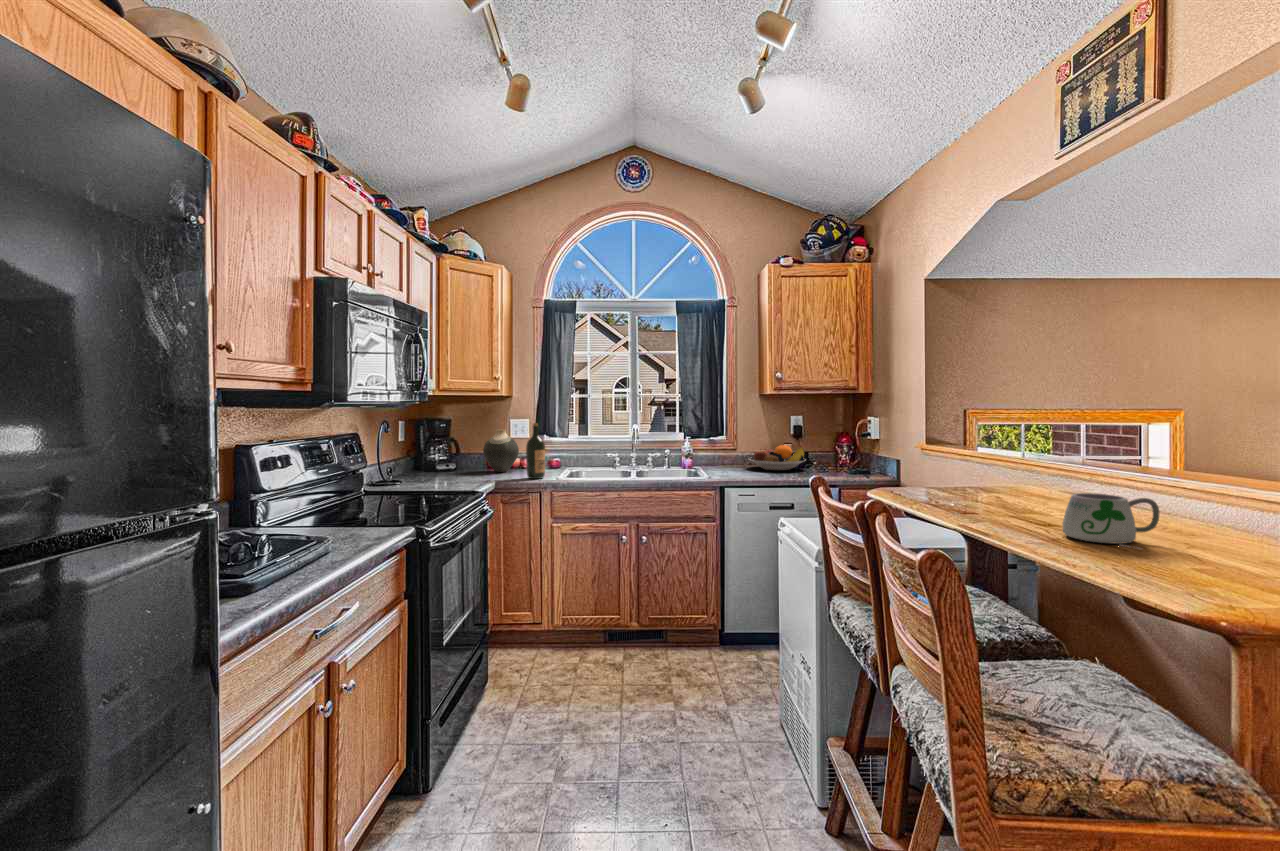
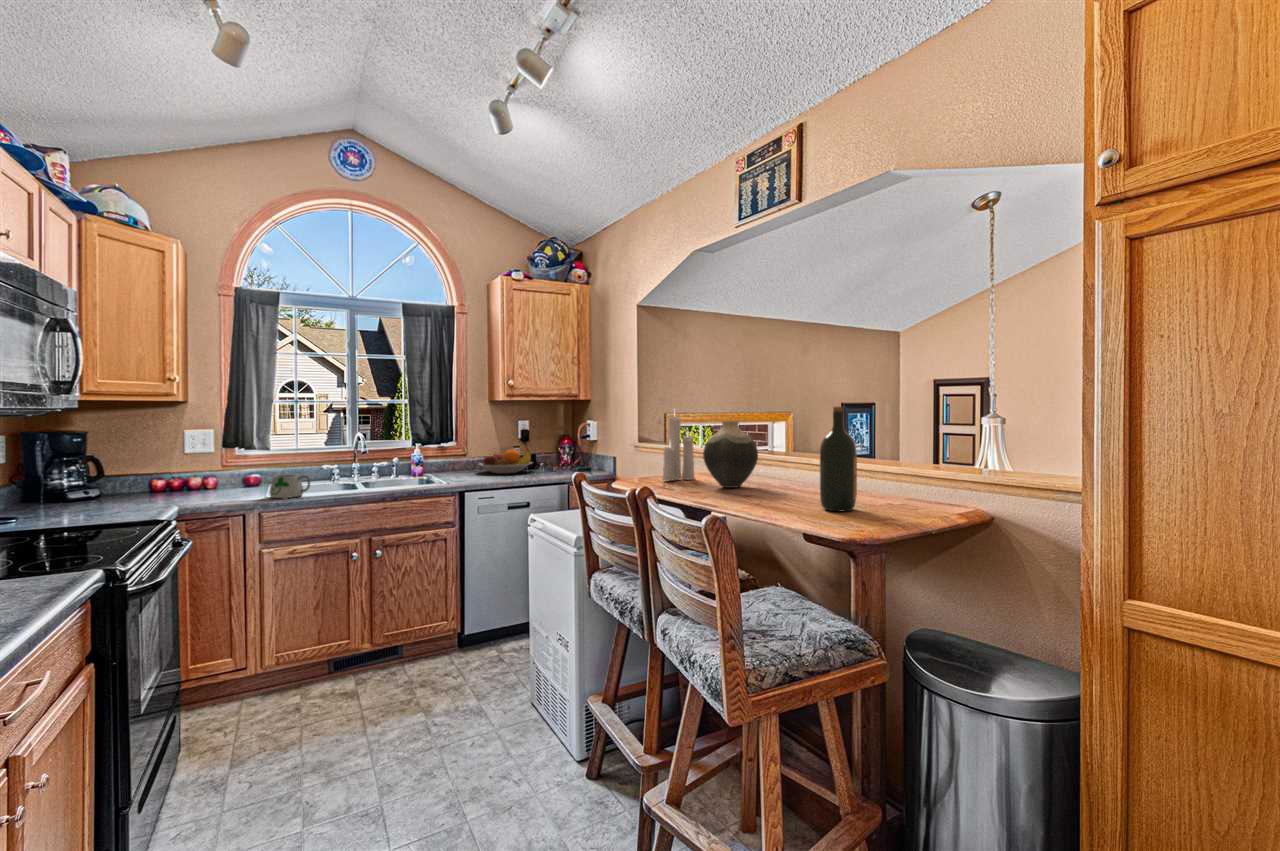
candle: none [938,401,987,497] -> present [662,416,695,481]
wine bottle: present [526,423,545,479] -> present [820,407,857,511]
vase: present [483,430,519,472] -> present [703,421,758,488]
mug: present [1063,493,1159,547] -> present [270,475,310,499]

